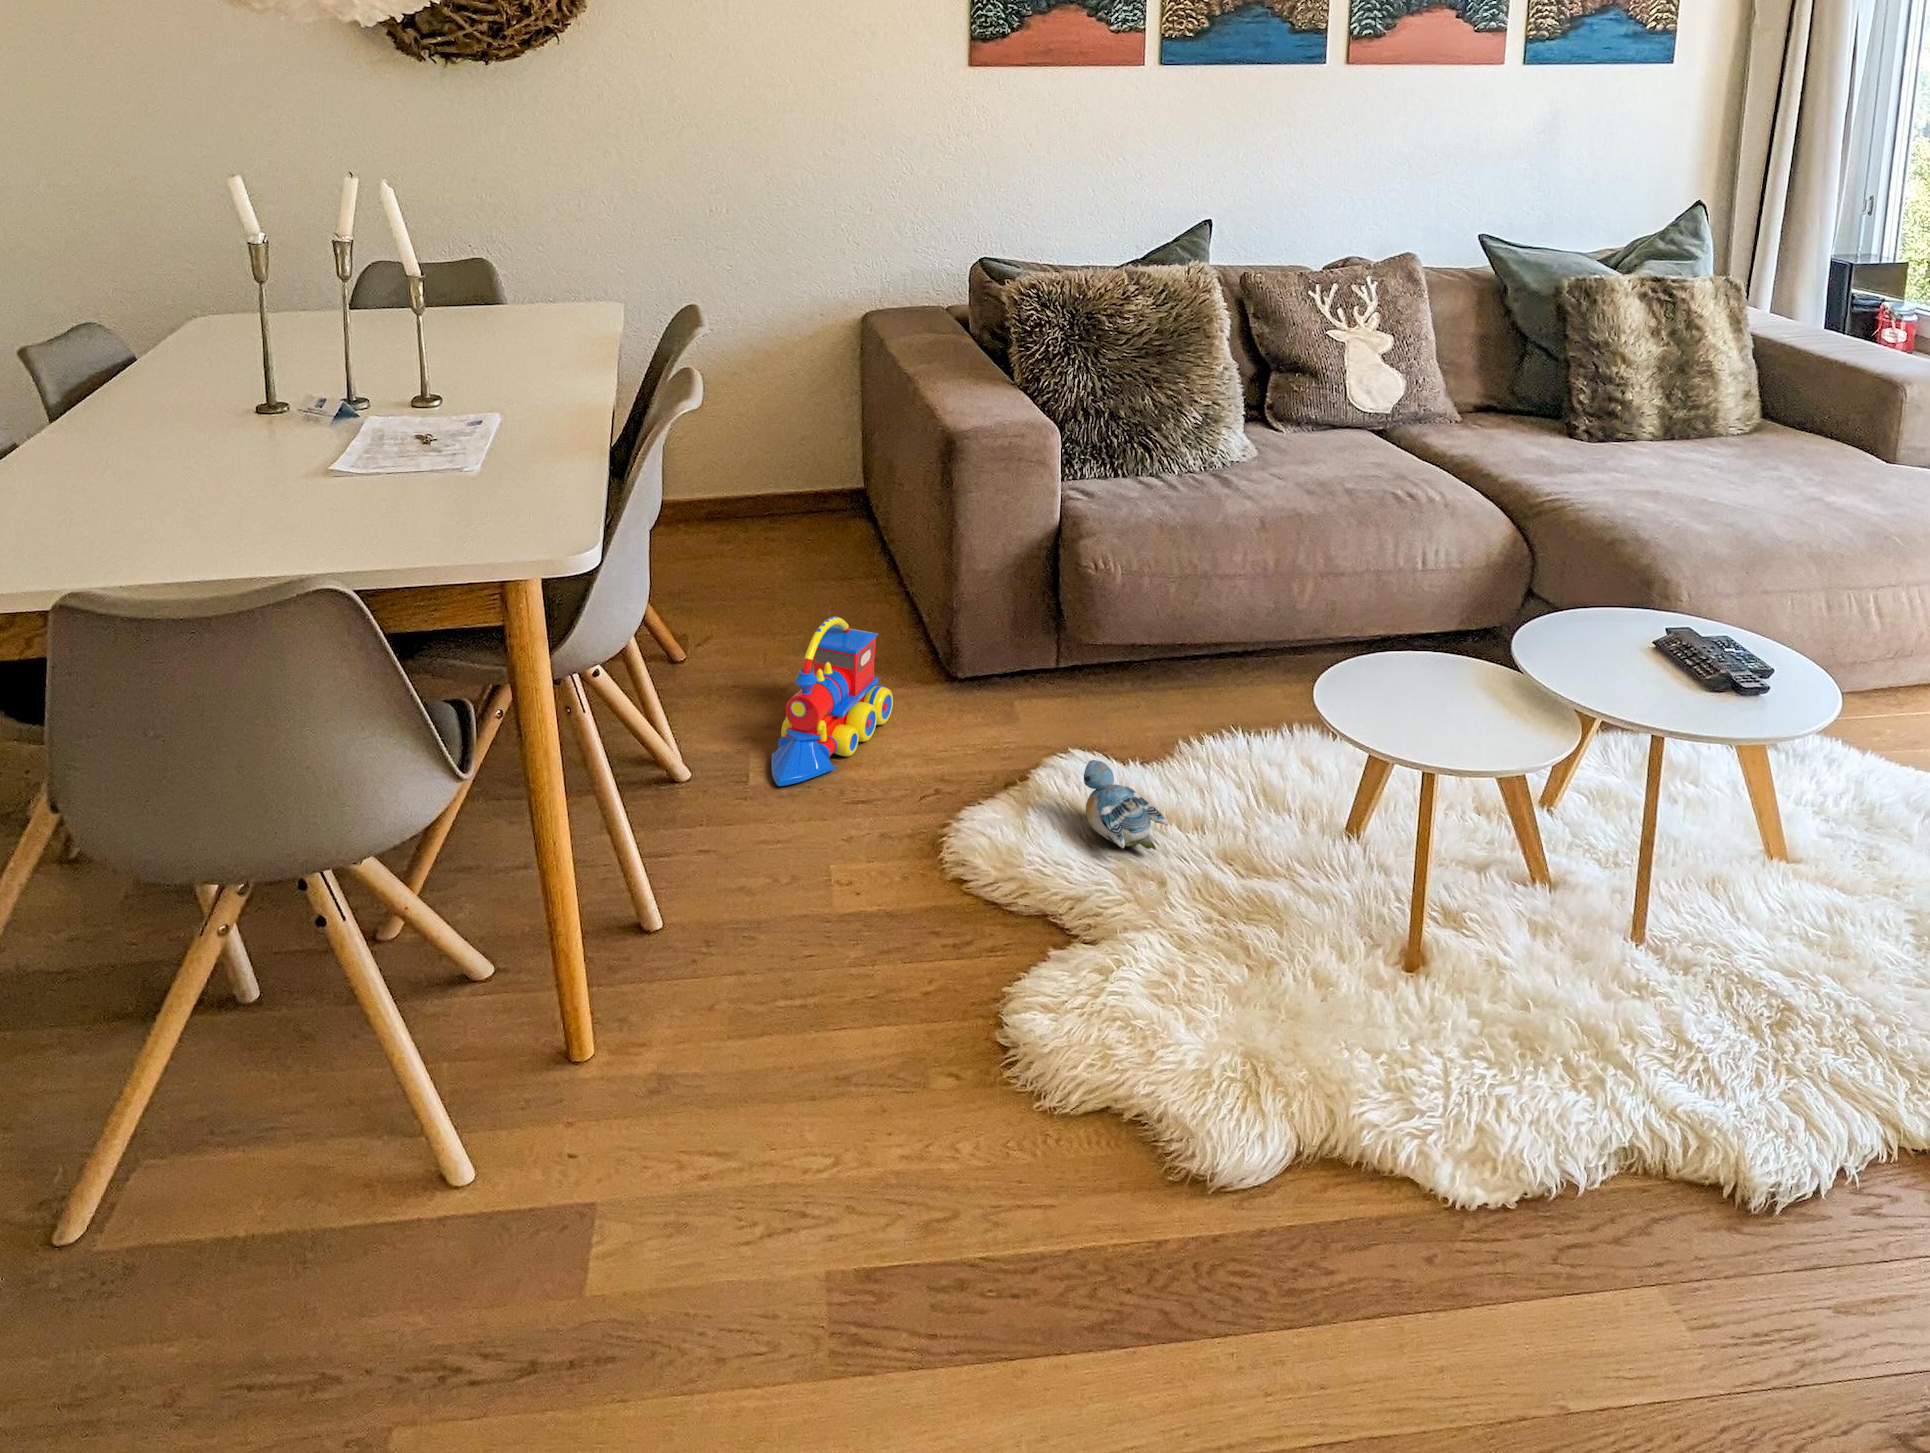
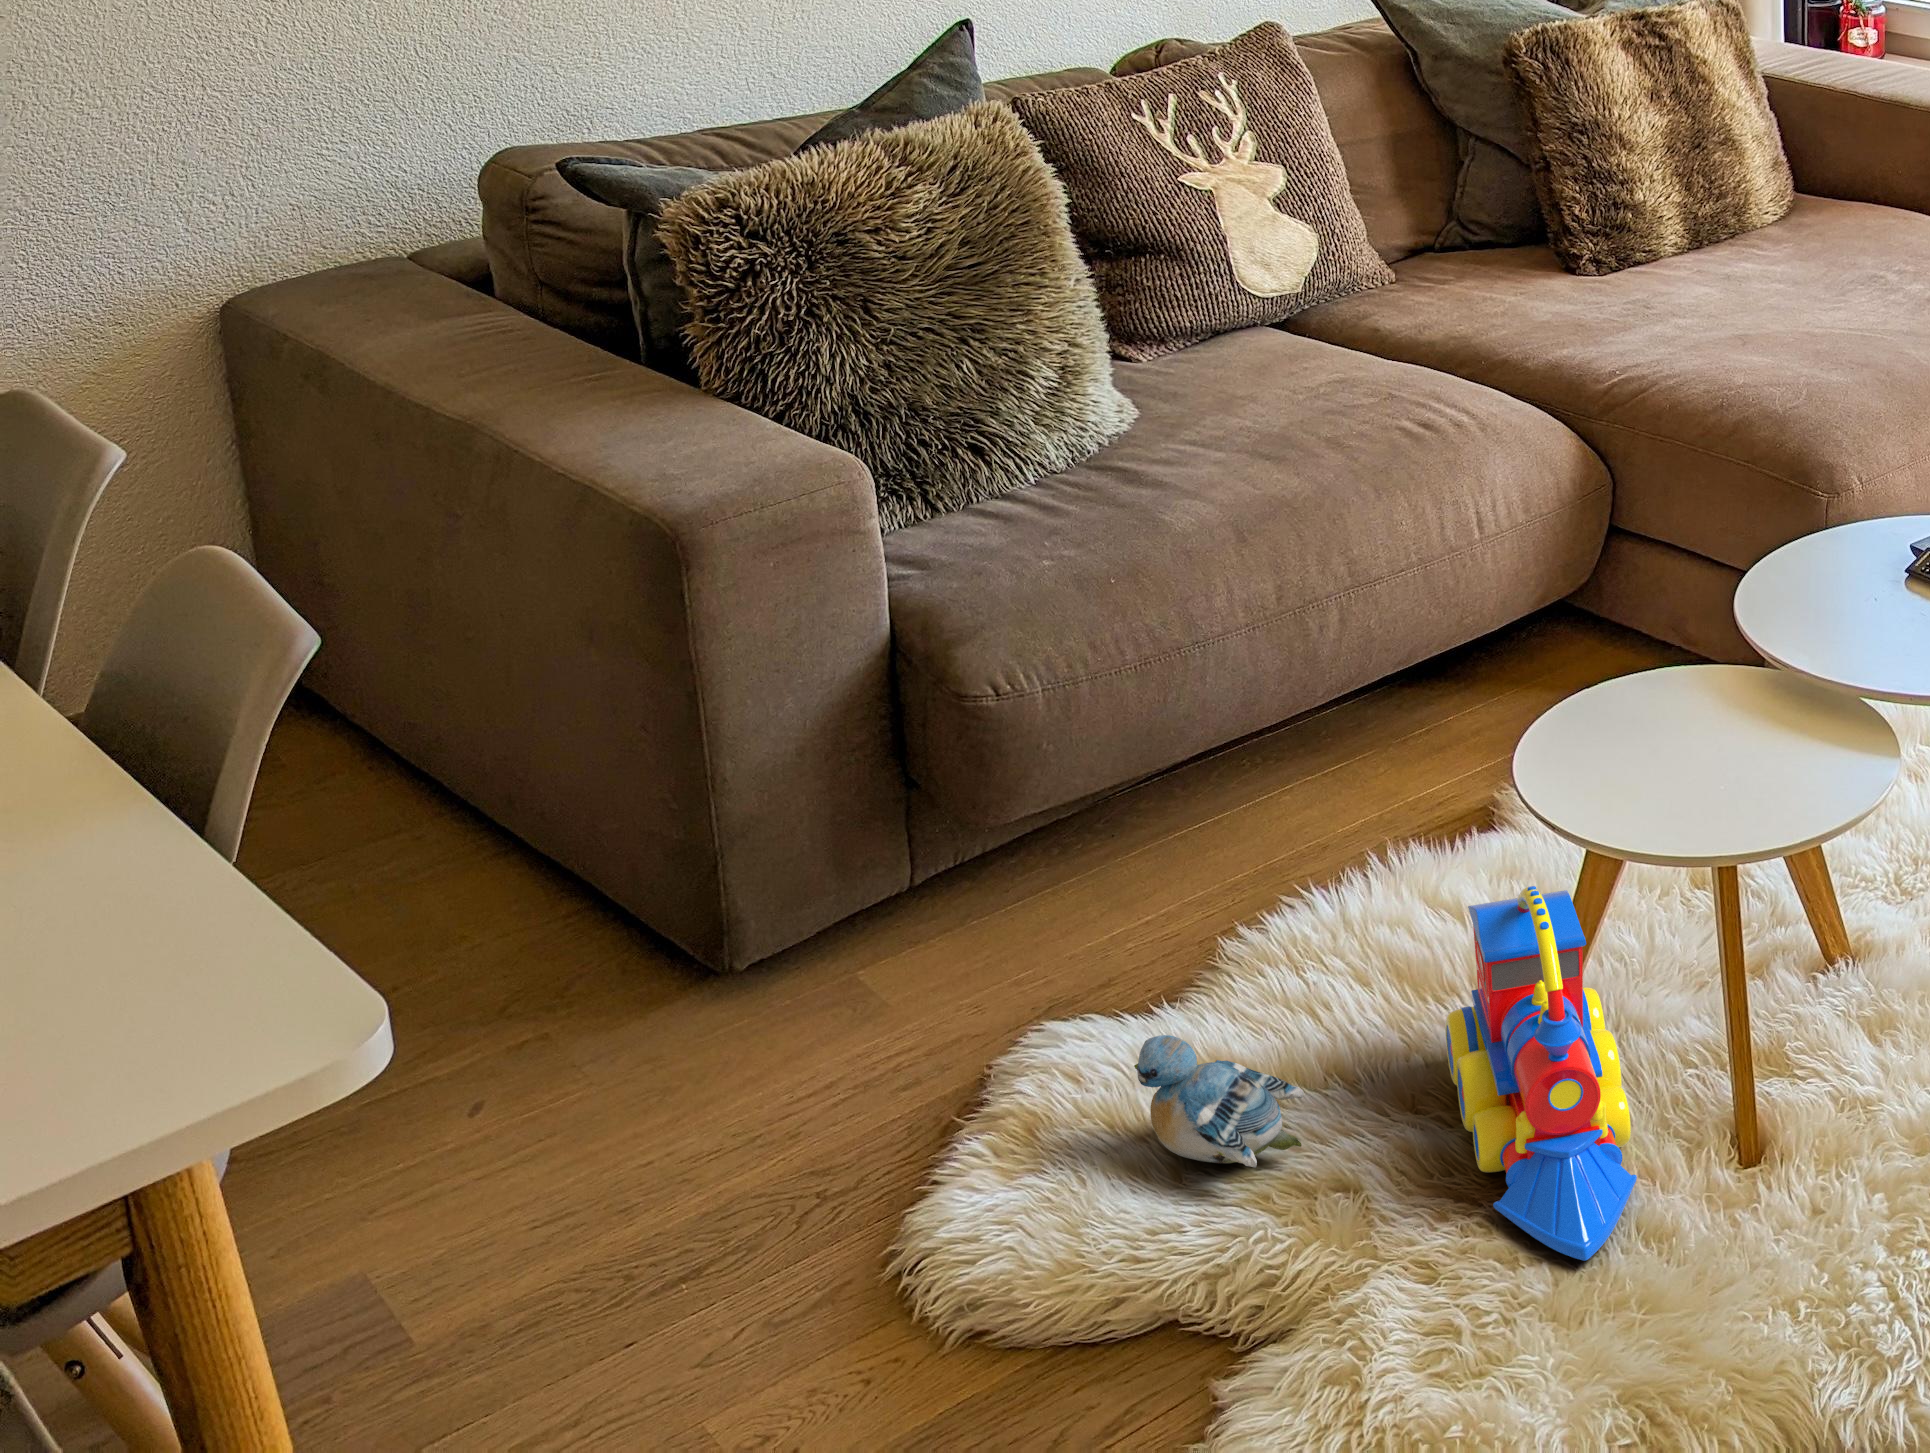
toy train: present [771,616,893,786] -> present [1445,886,1637,1261]

